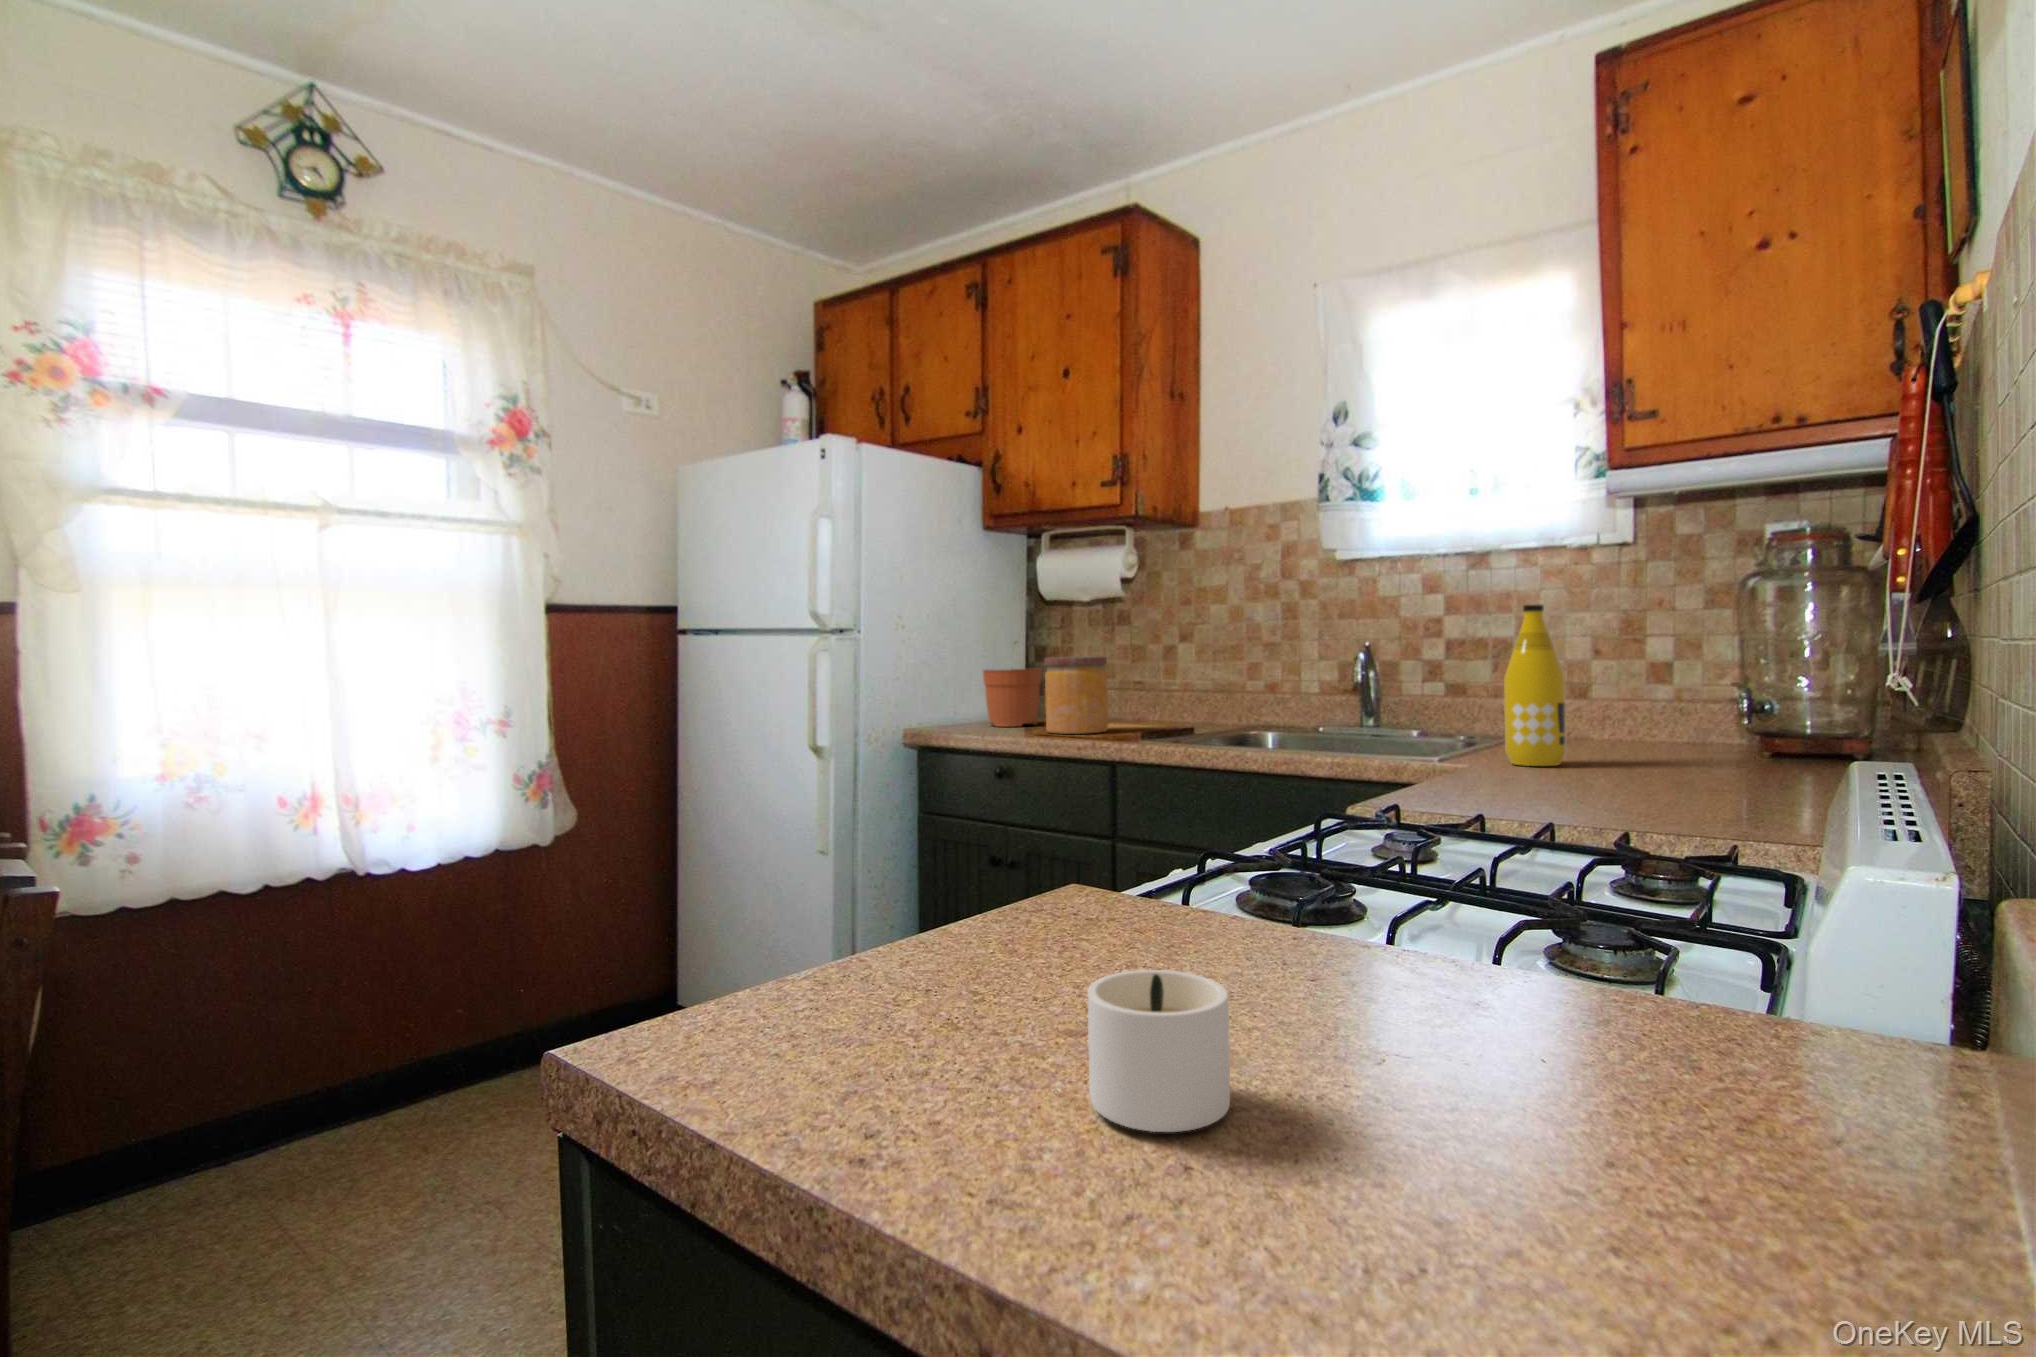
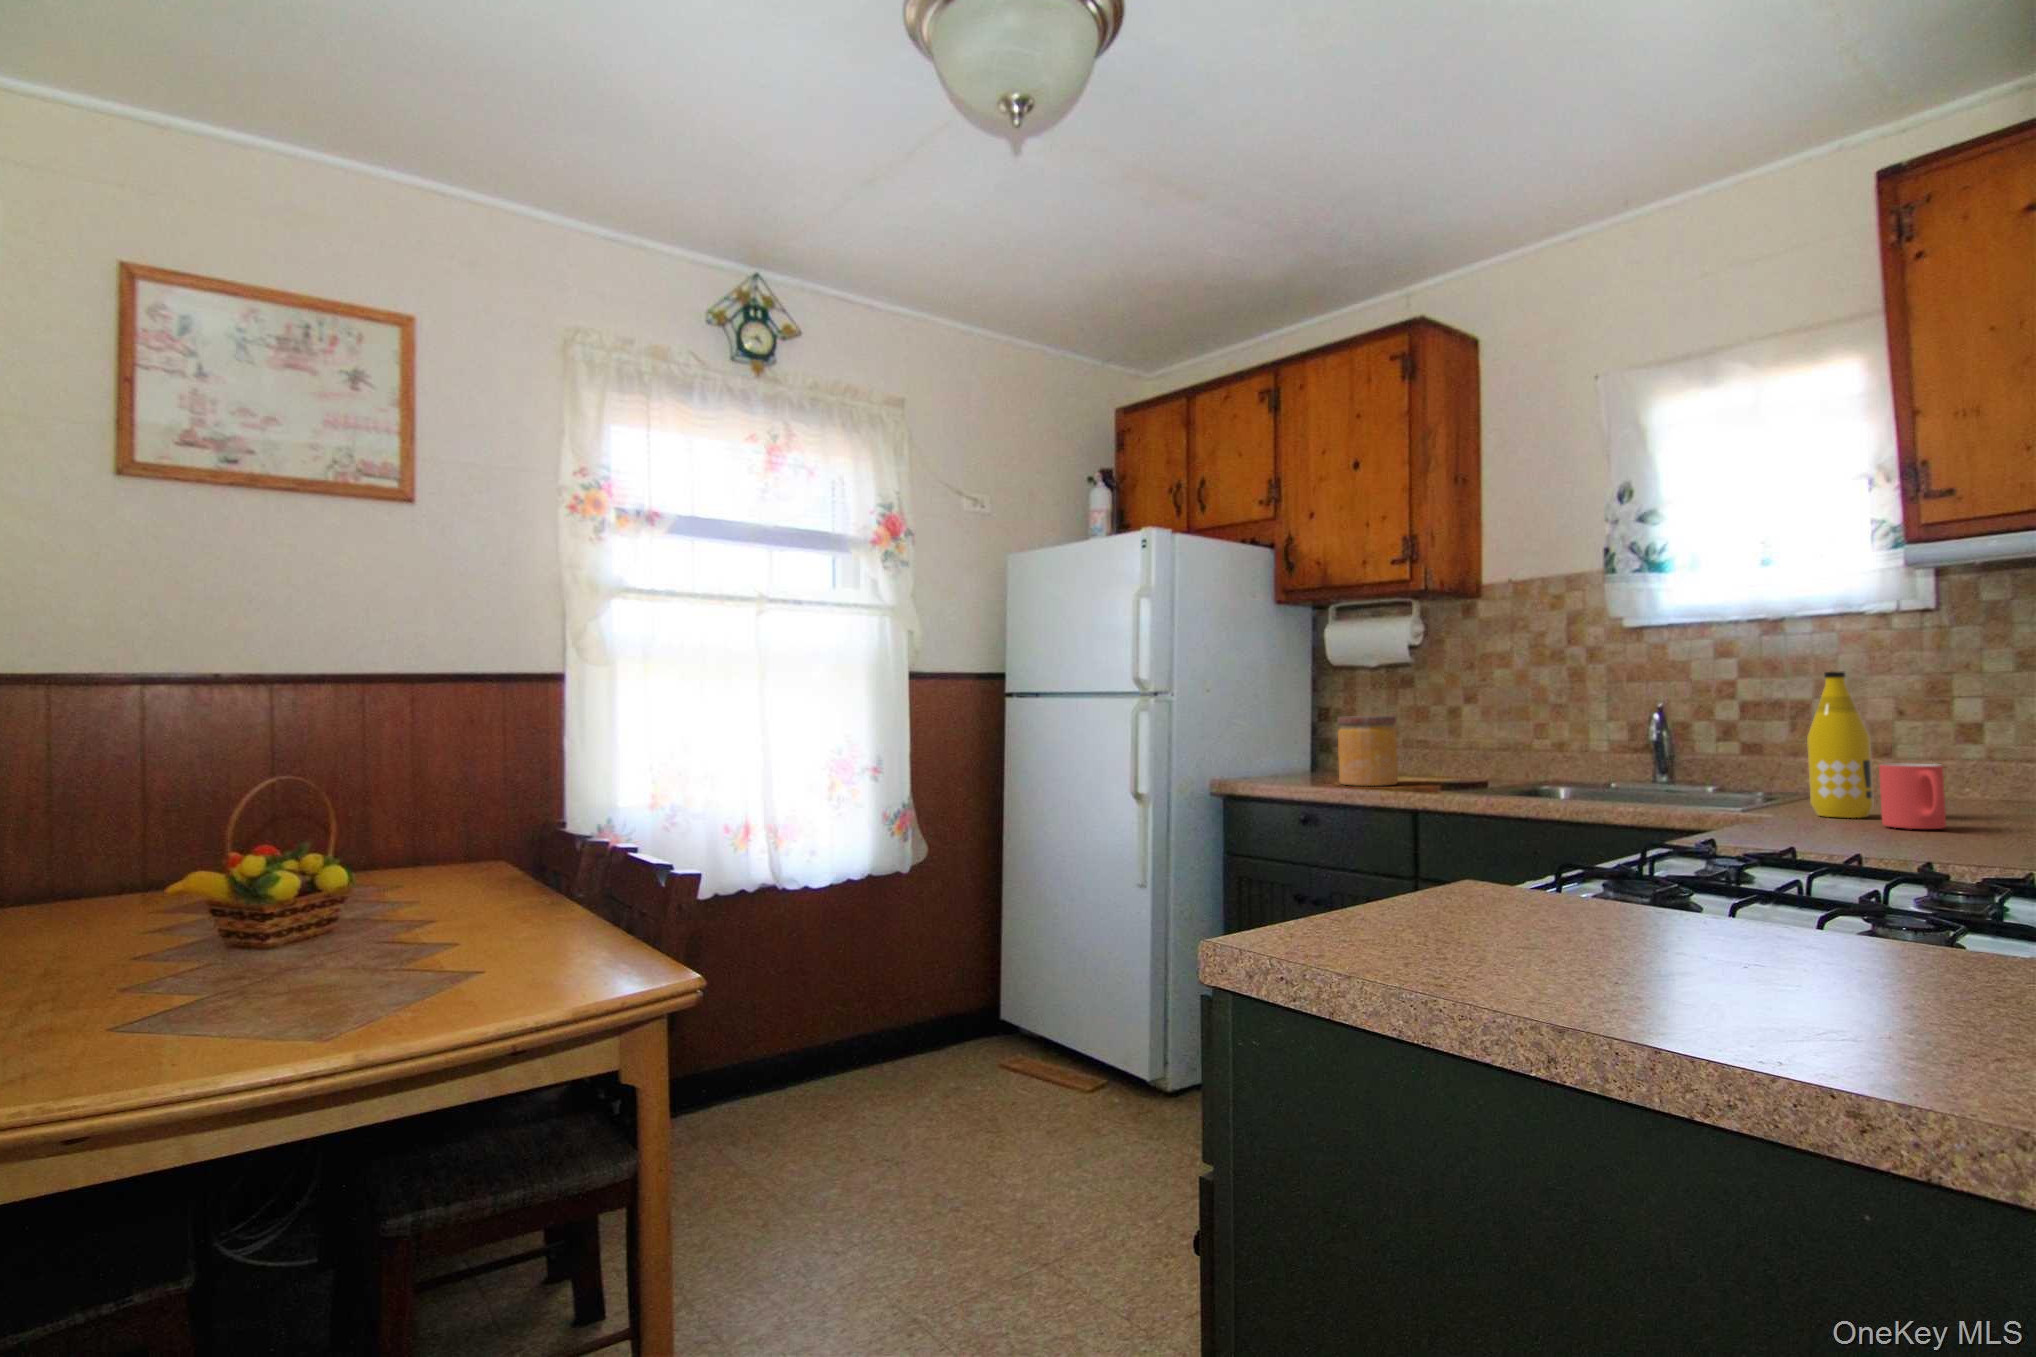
plant pot: present [983,669,1041,727] -> none [1271,701,1327,779]
mug: none [1573,707,1637,780] -> present [1879,764,1946,829]
candle: present [1088,970,1230,1132] -> none [1575,898,1711,978]

